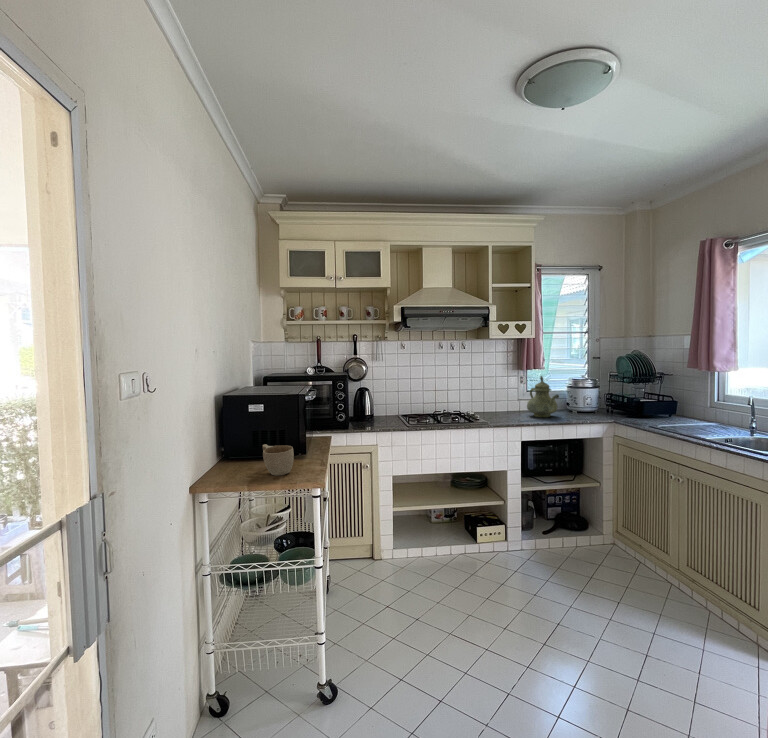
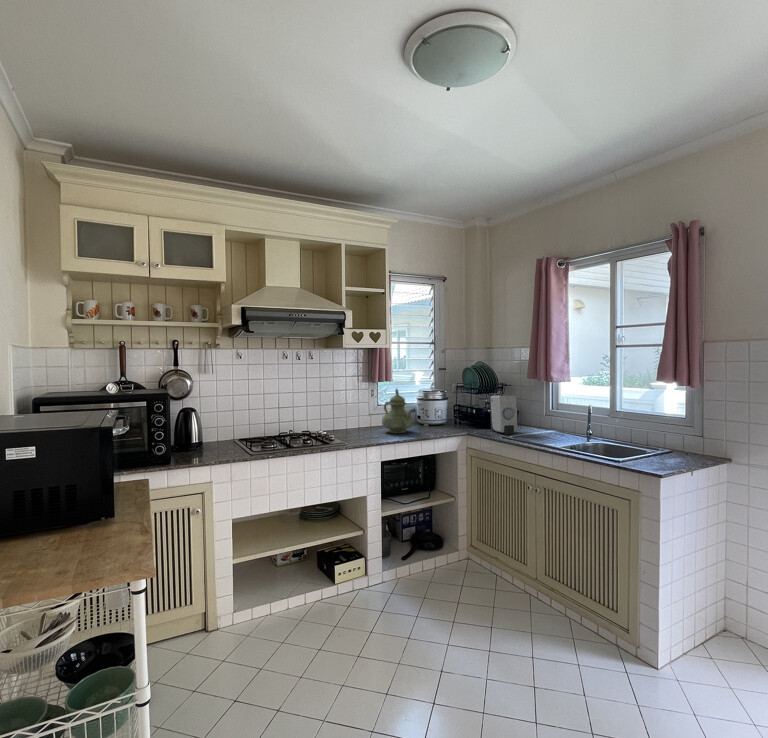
soap dispenser: none [642,385,672,424] -> present [490,396,517,434]
cup: present [263,444,294,476] -> none [45,506,102,555]

